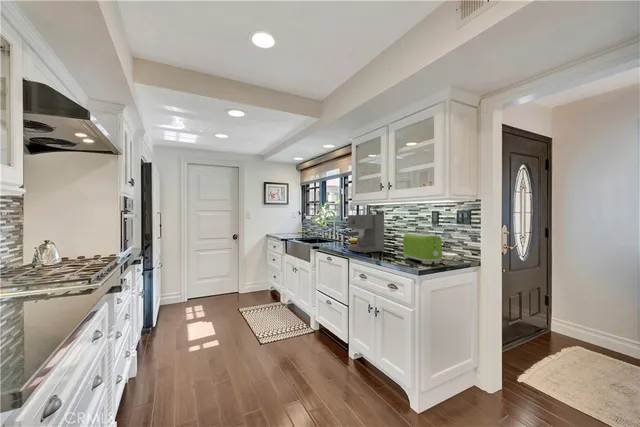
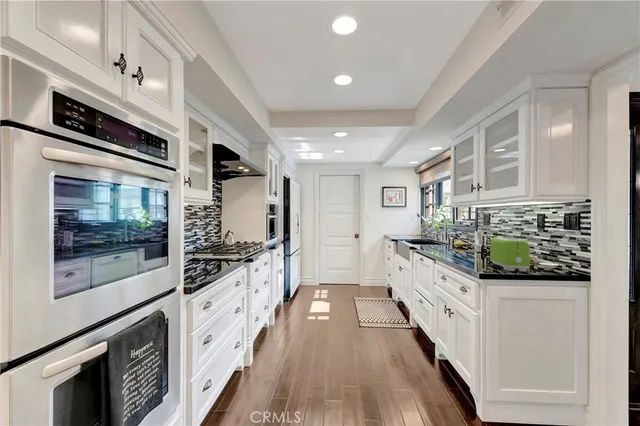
coffee maker: present [347,215,384,253] -> none [434,218,480,256]

